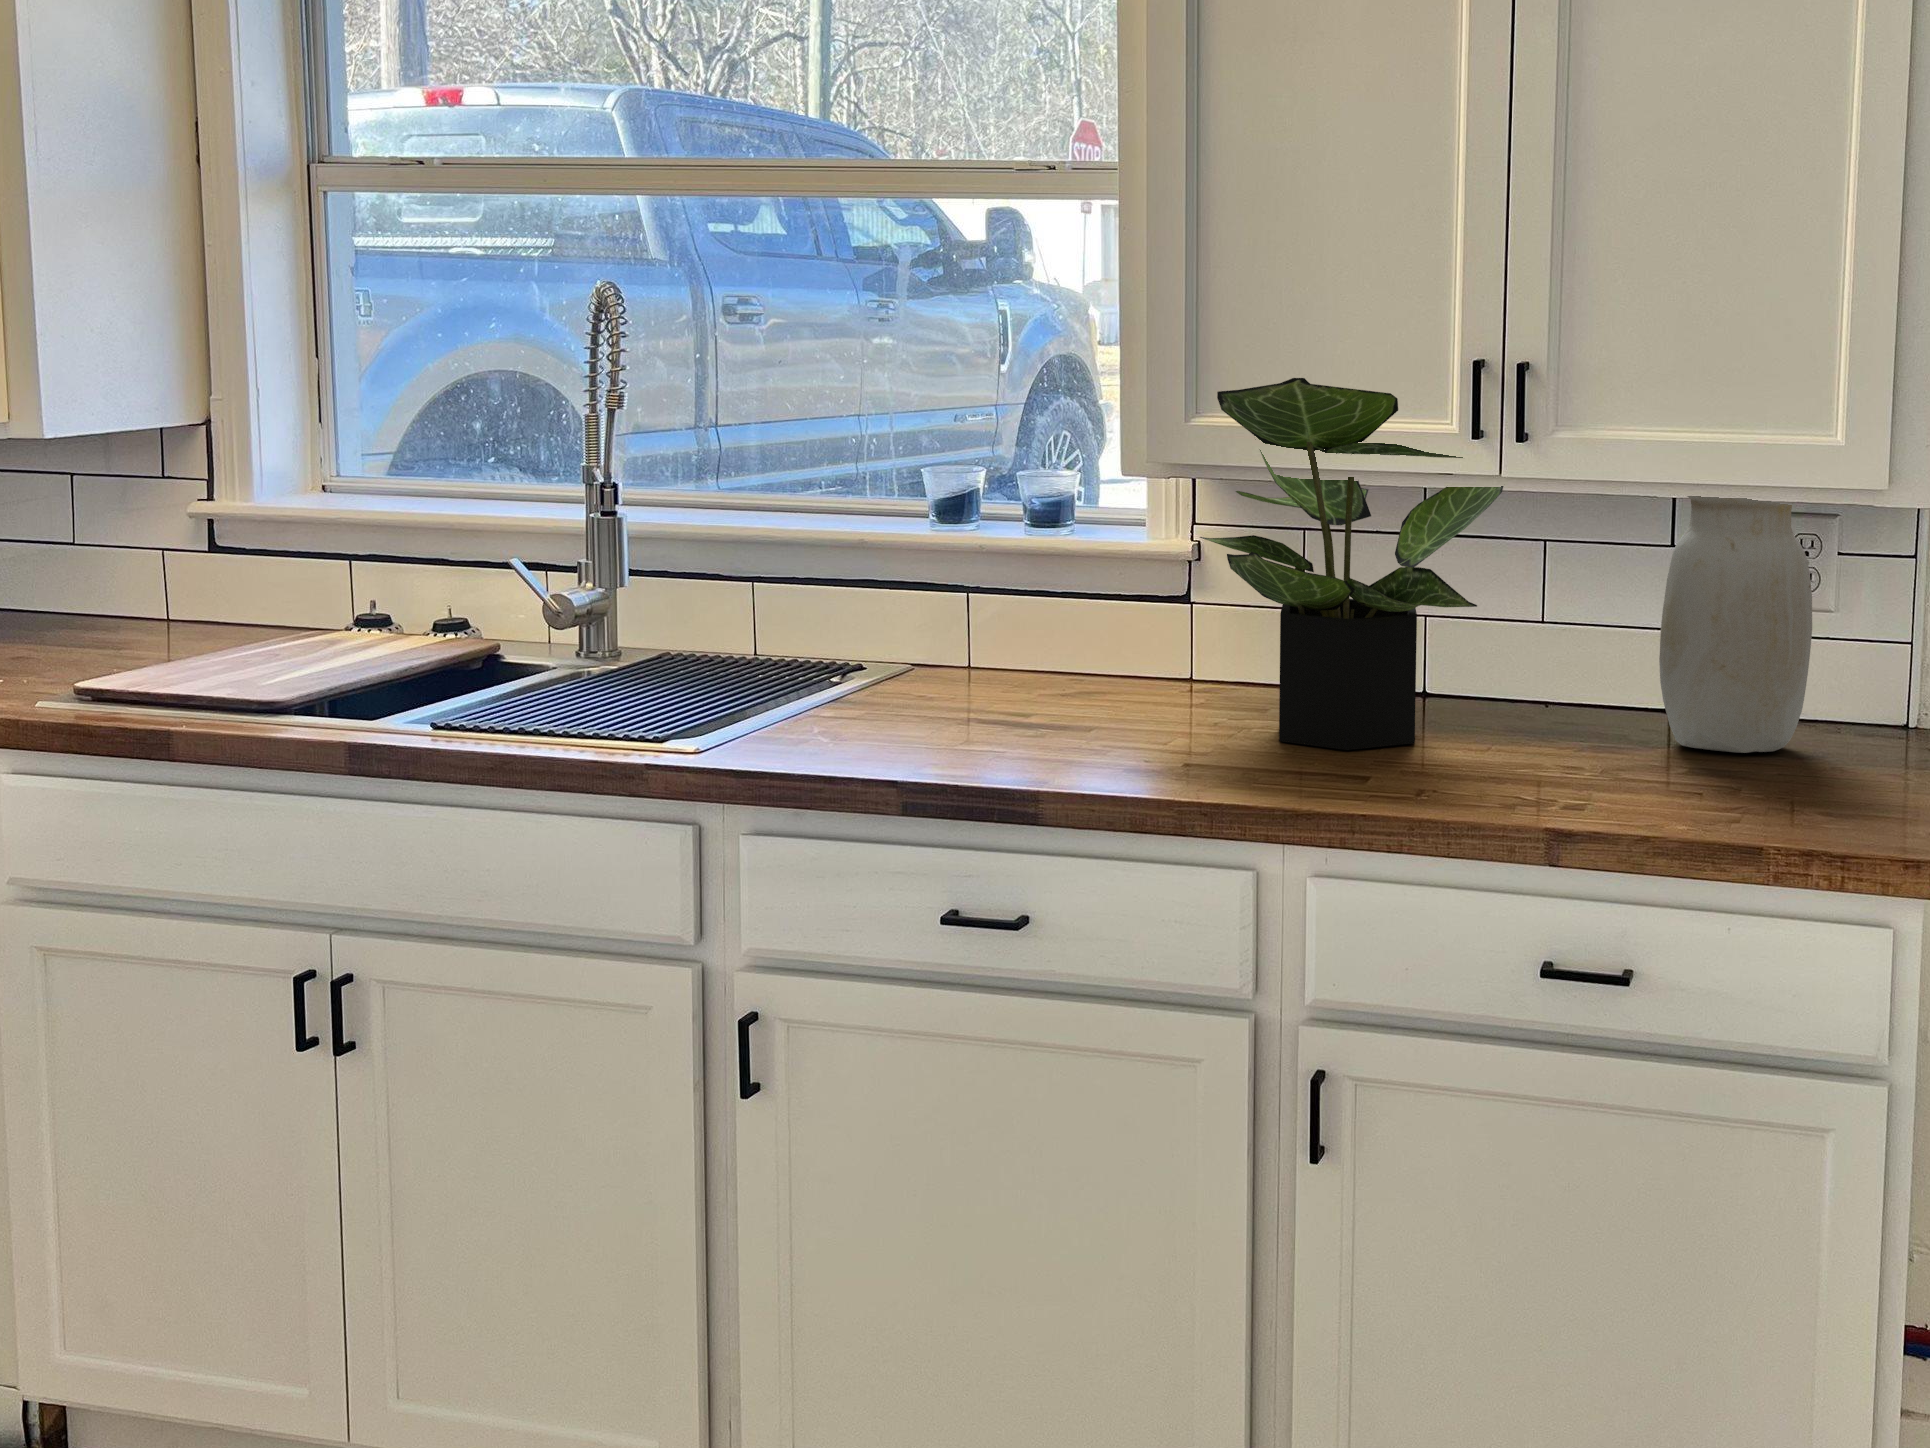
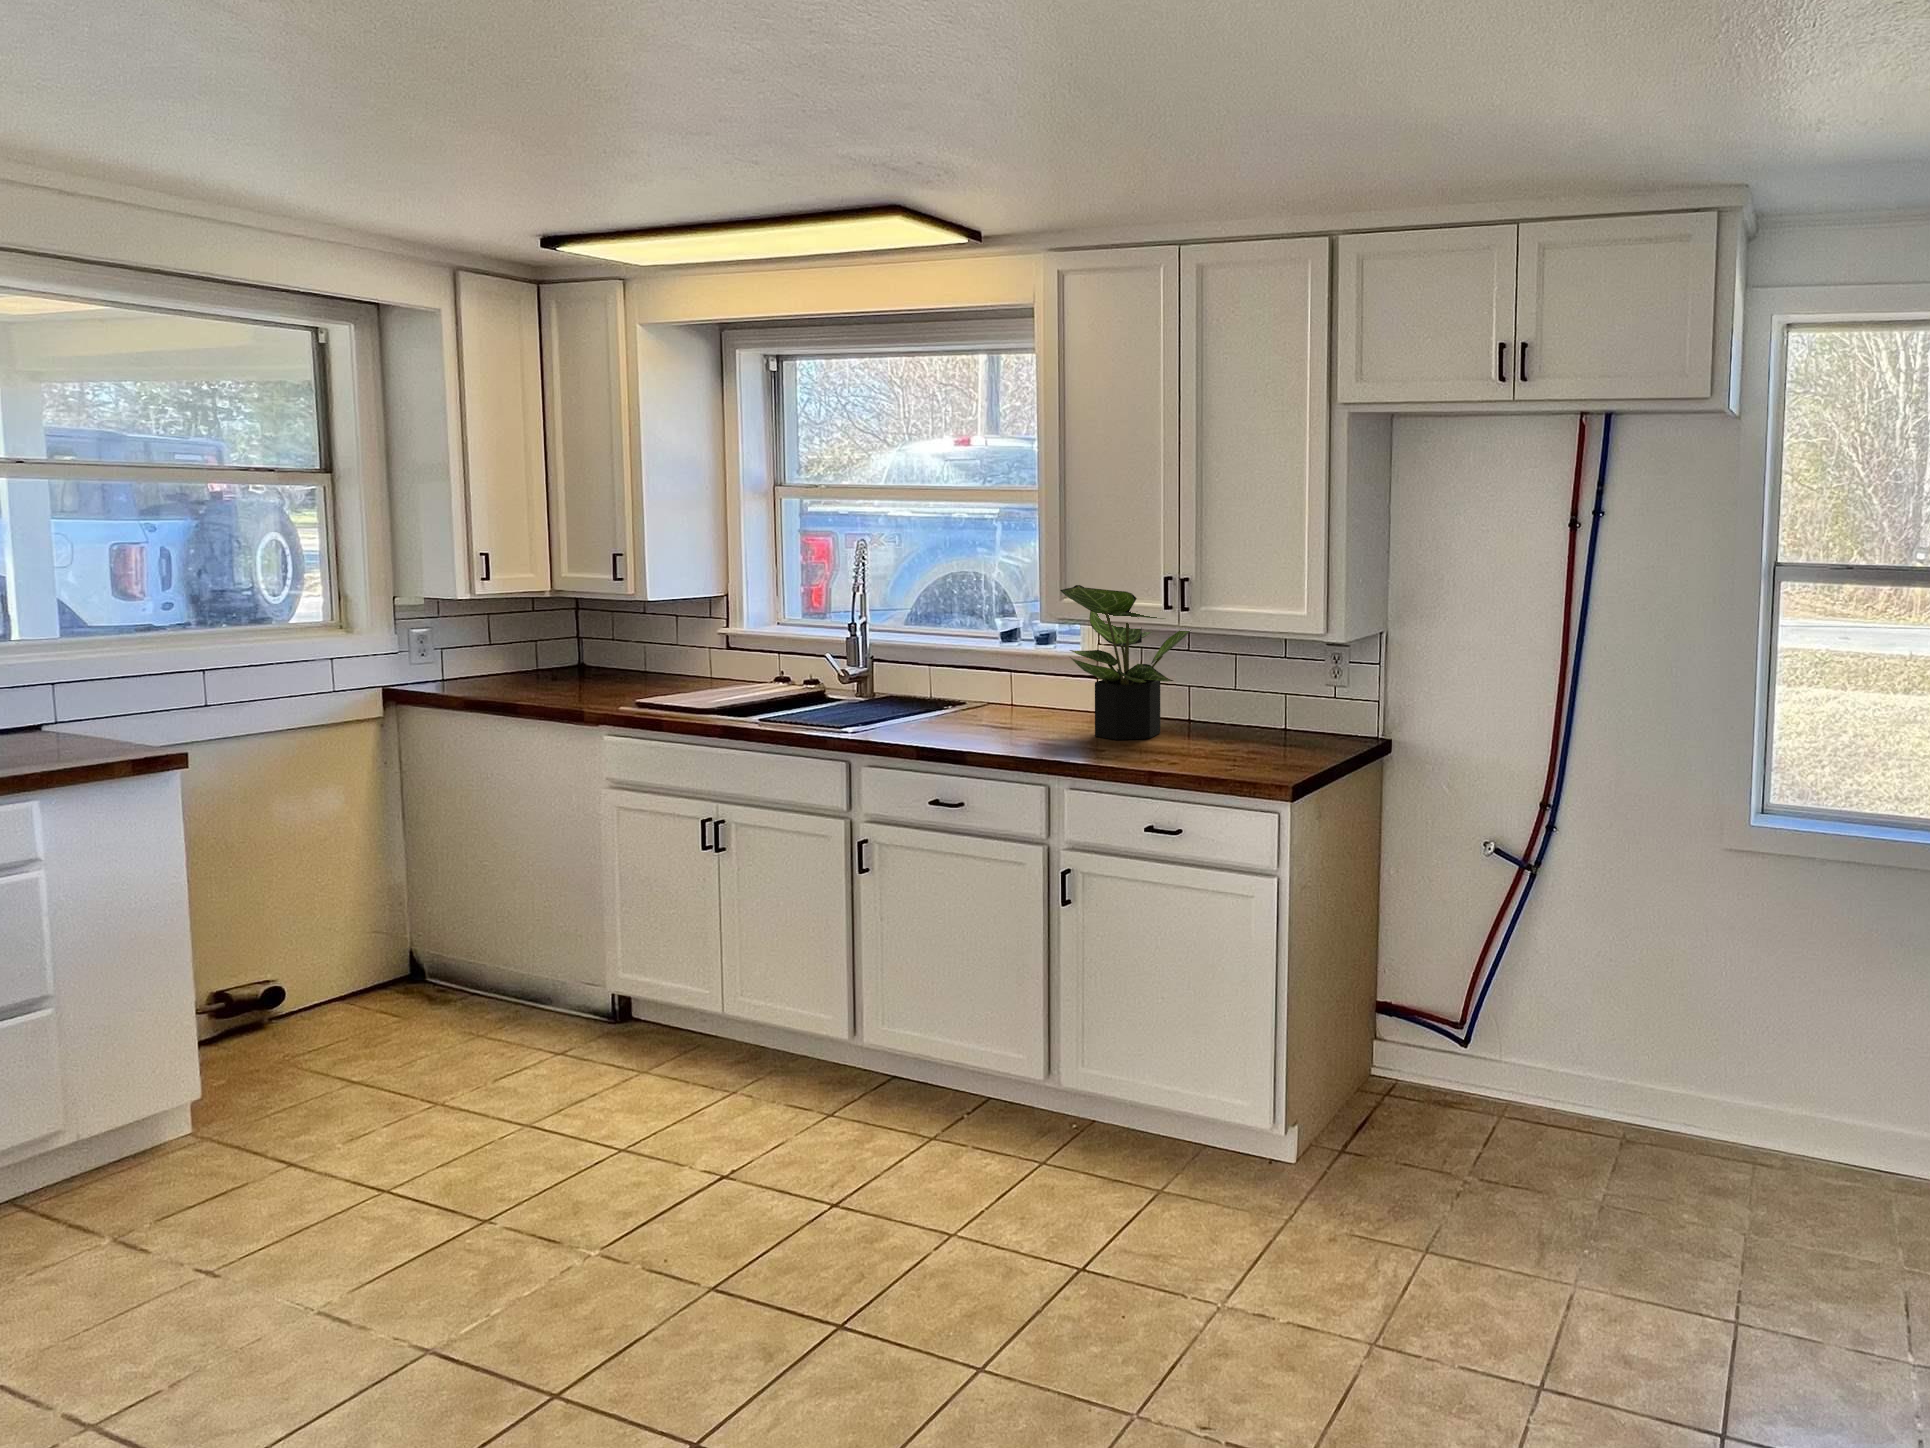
jar: present [1659,496,1812,753] -> none [1252,626,1314,745]

